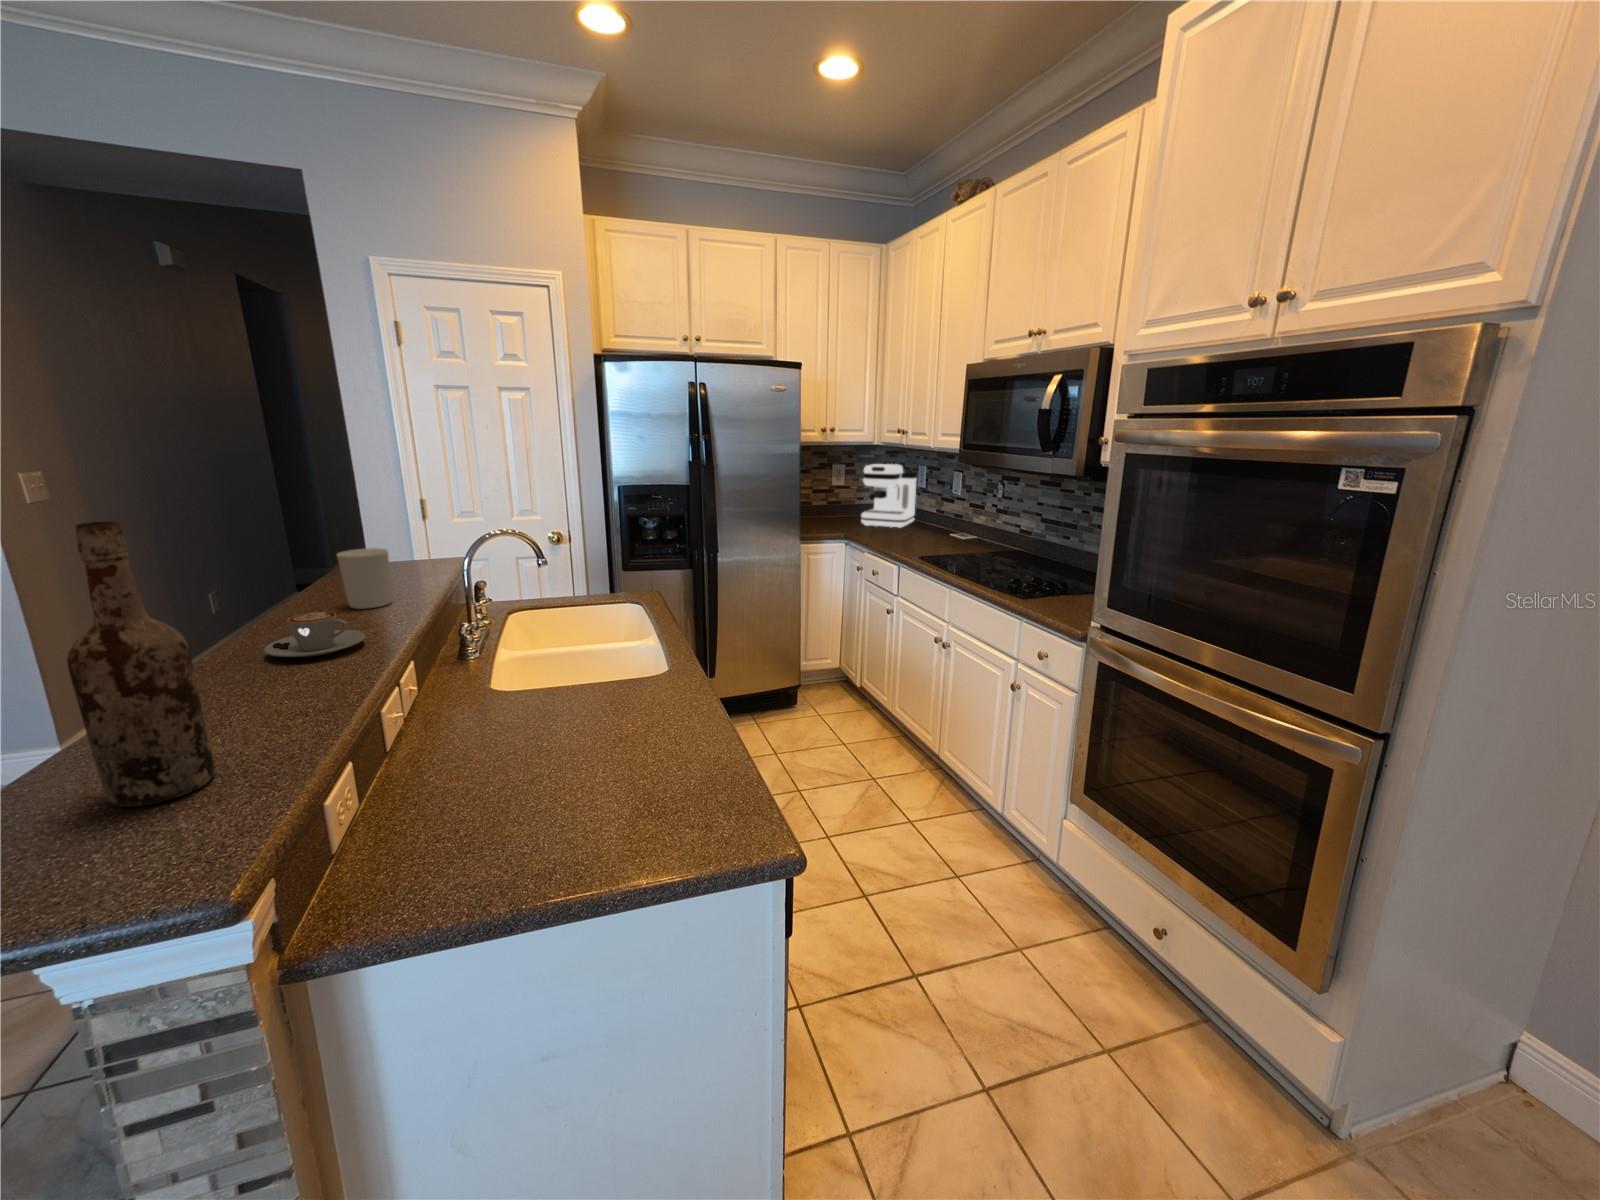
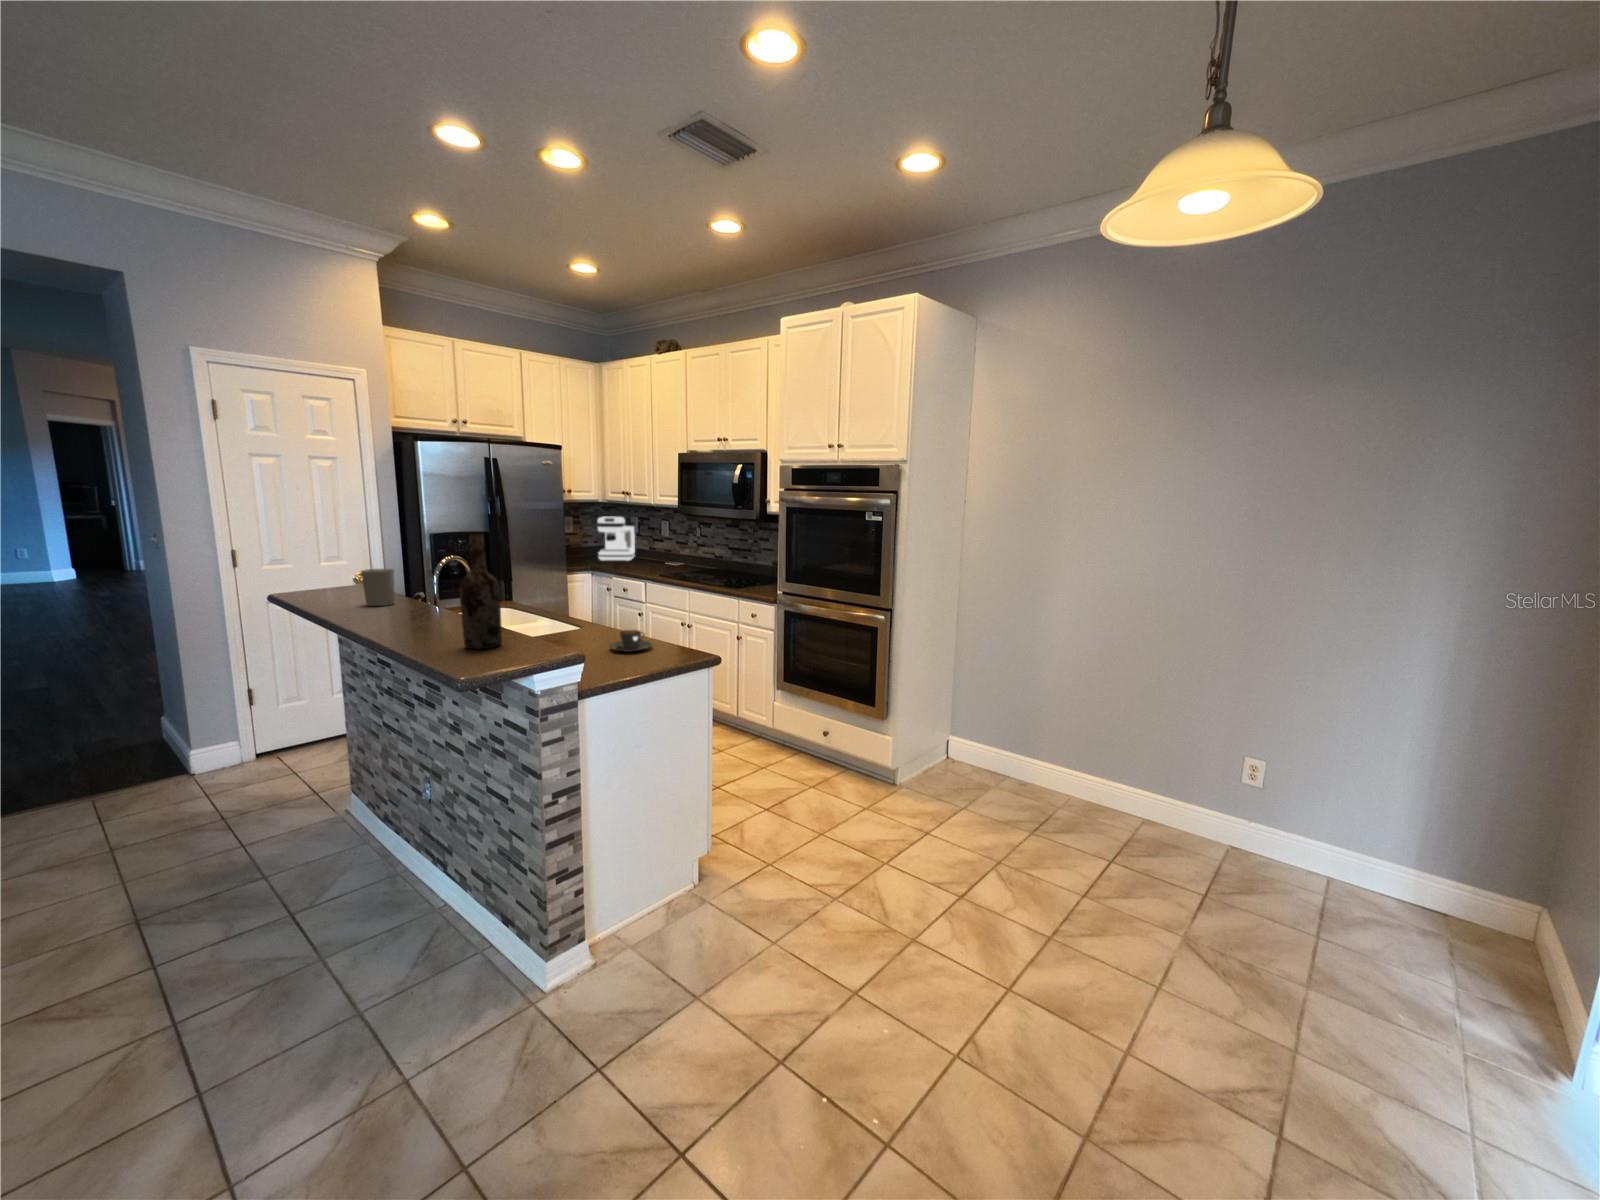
coffee cup: present [264,612,365,657] -> present [609,630,652,652]

